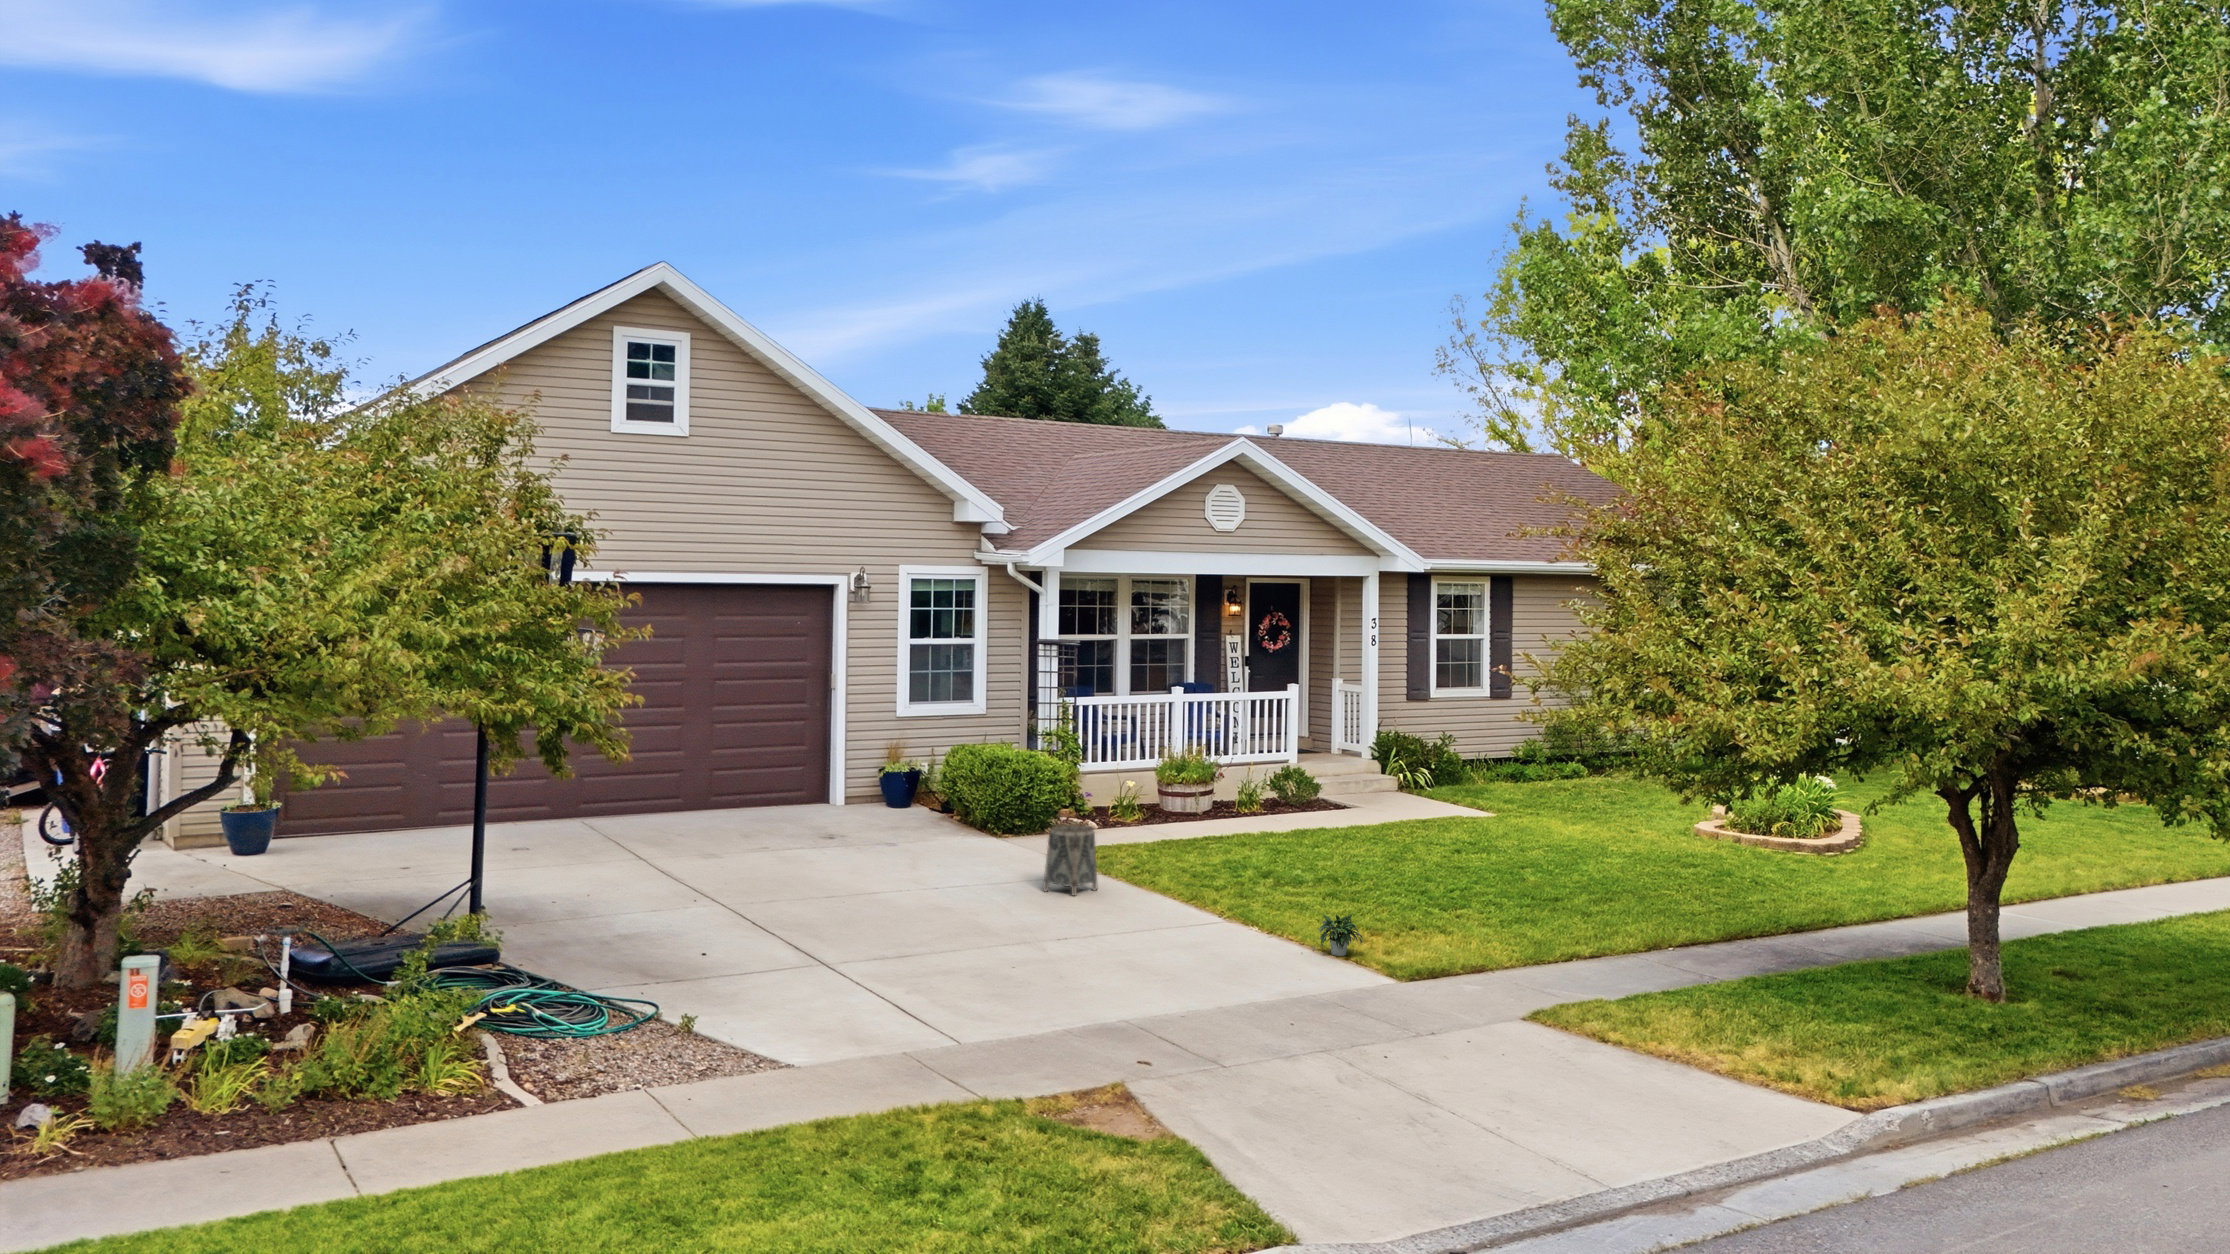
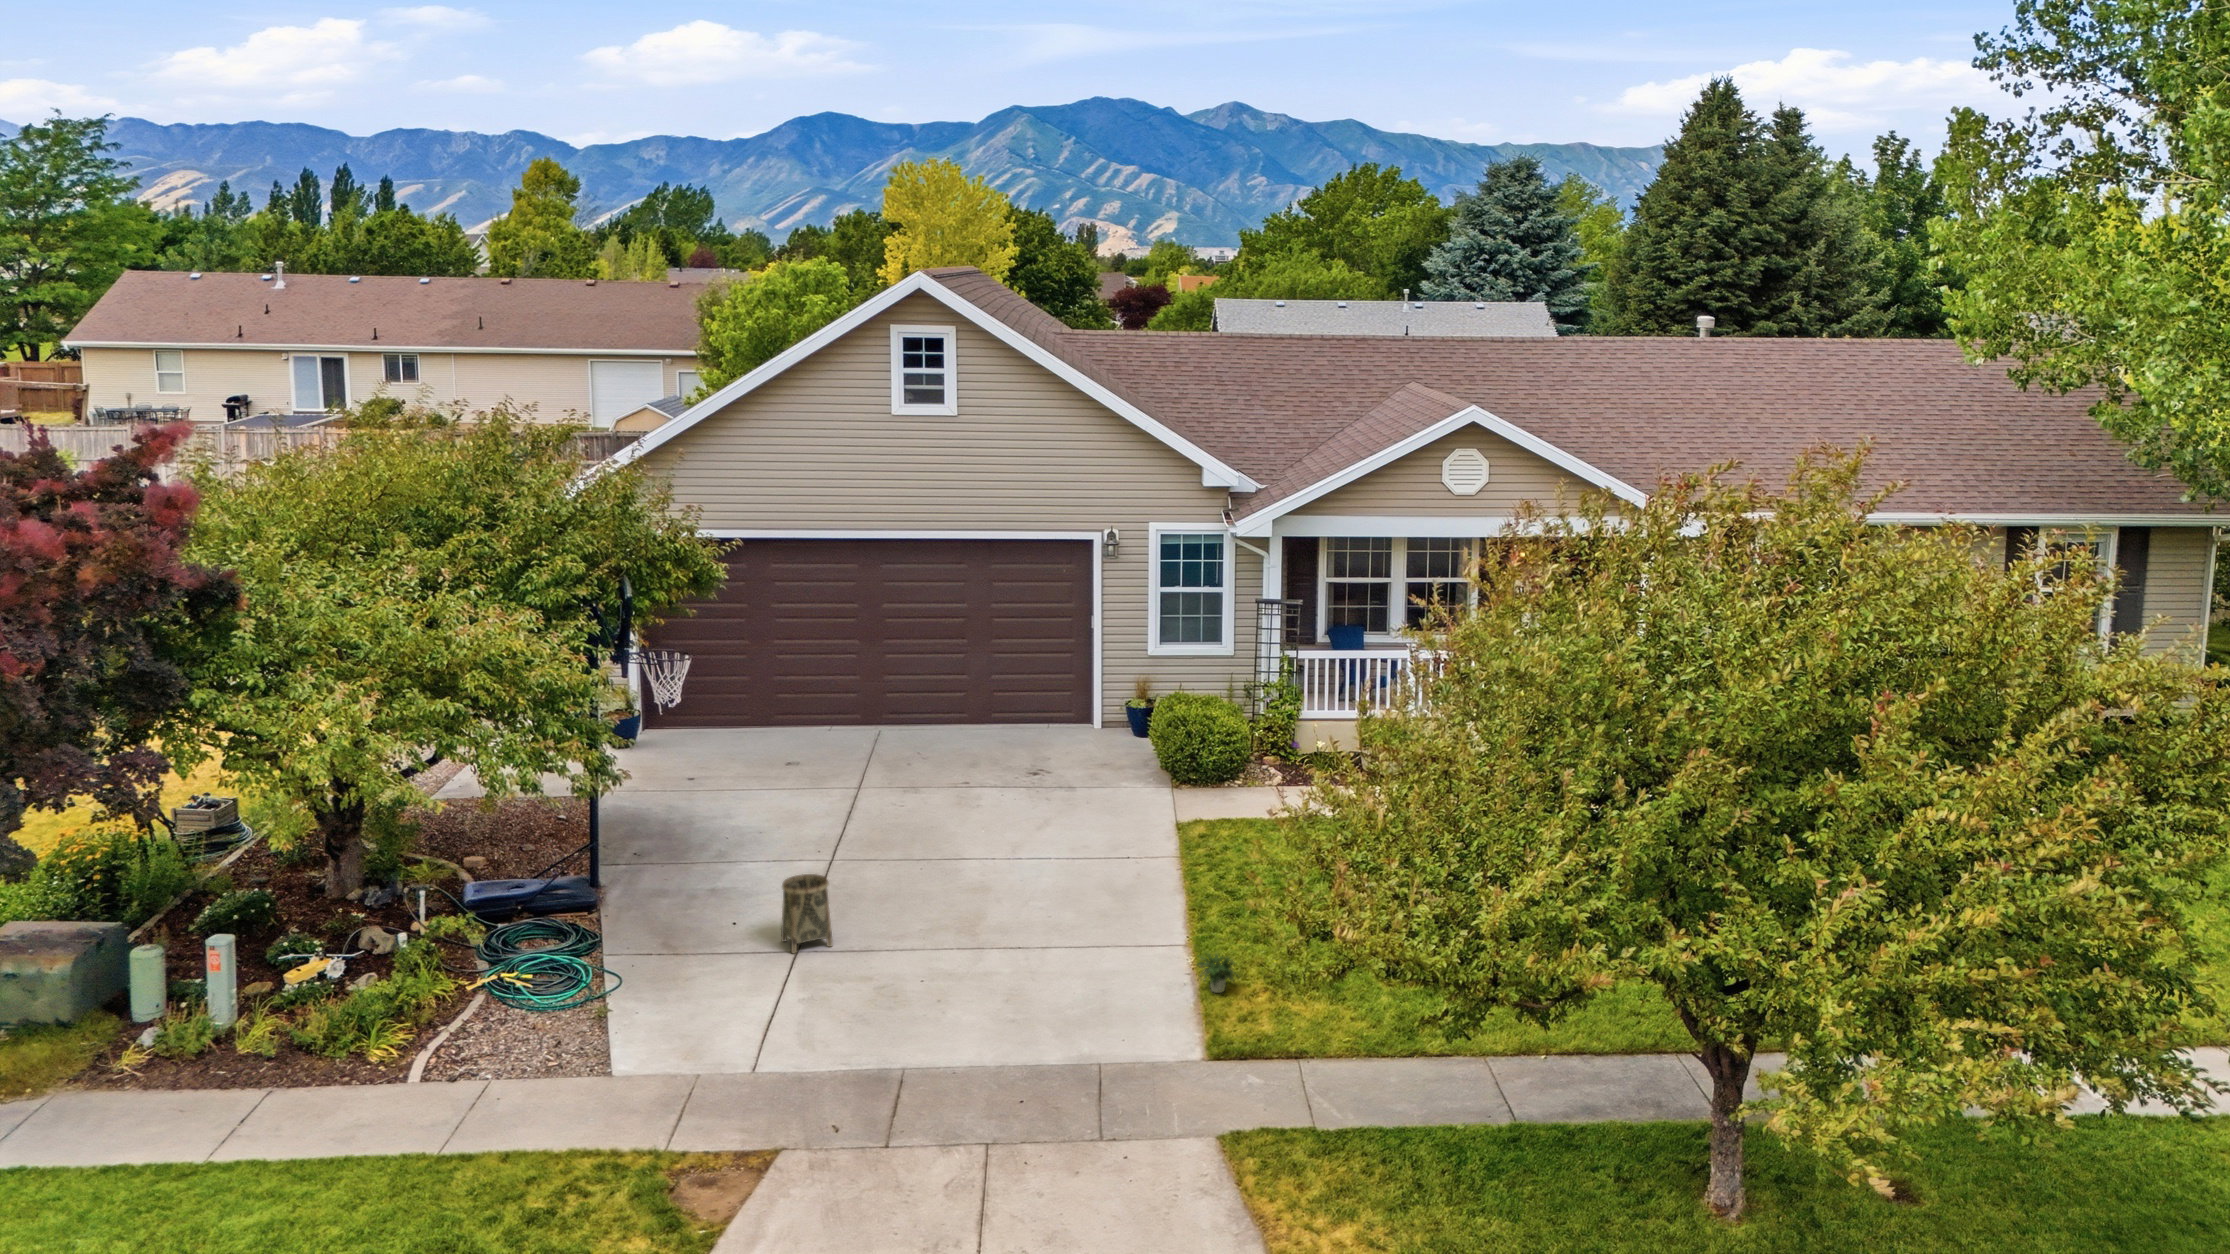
basket: present [1043,824,1098,896] -> present [781,874,833,953]

